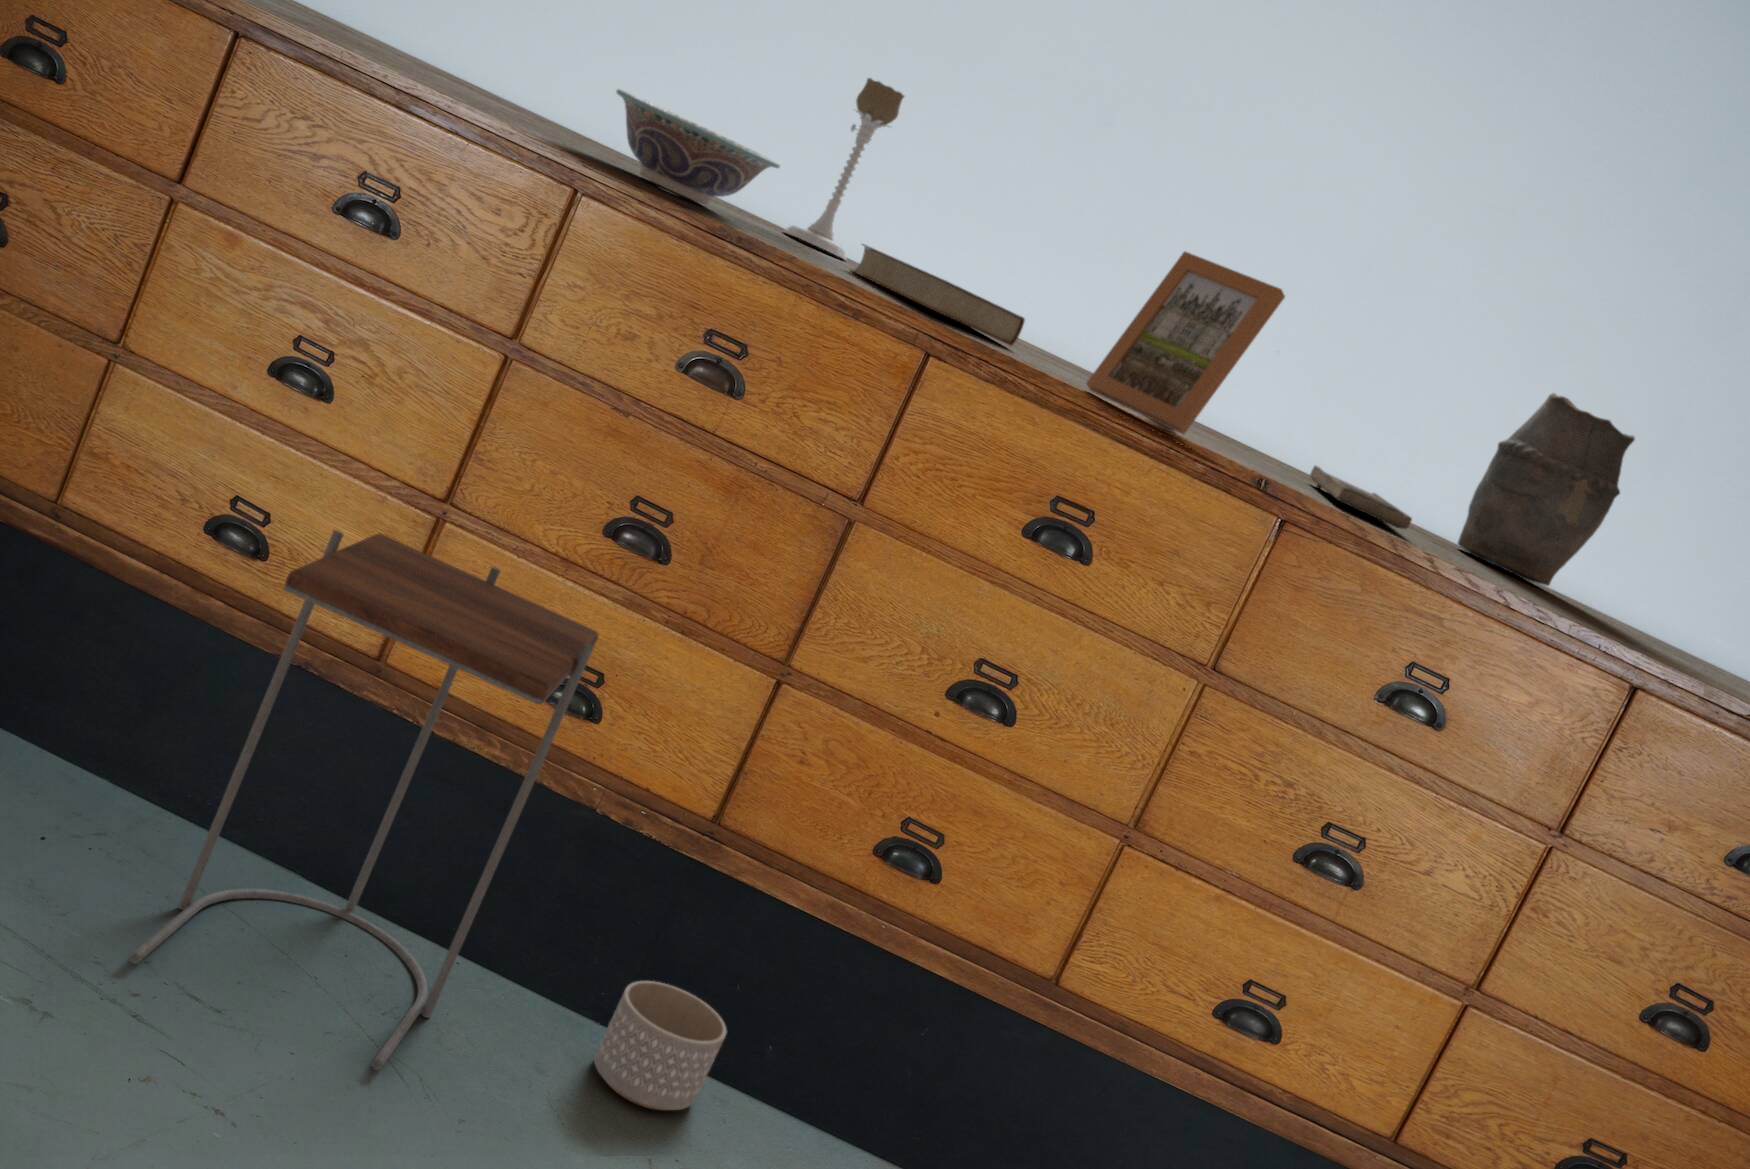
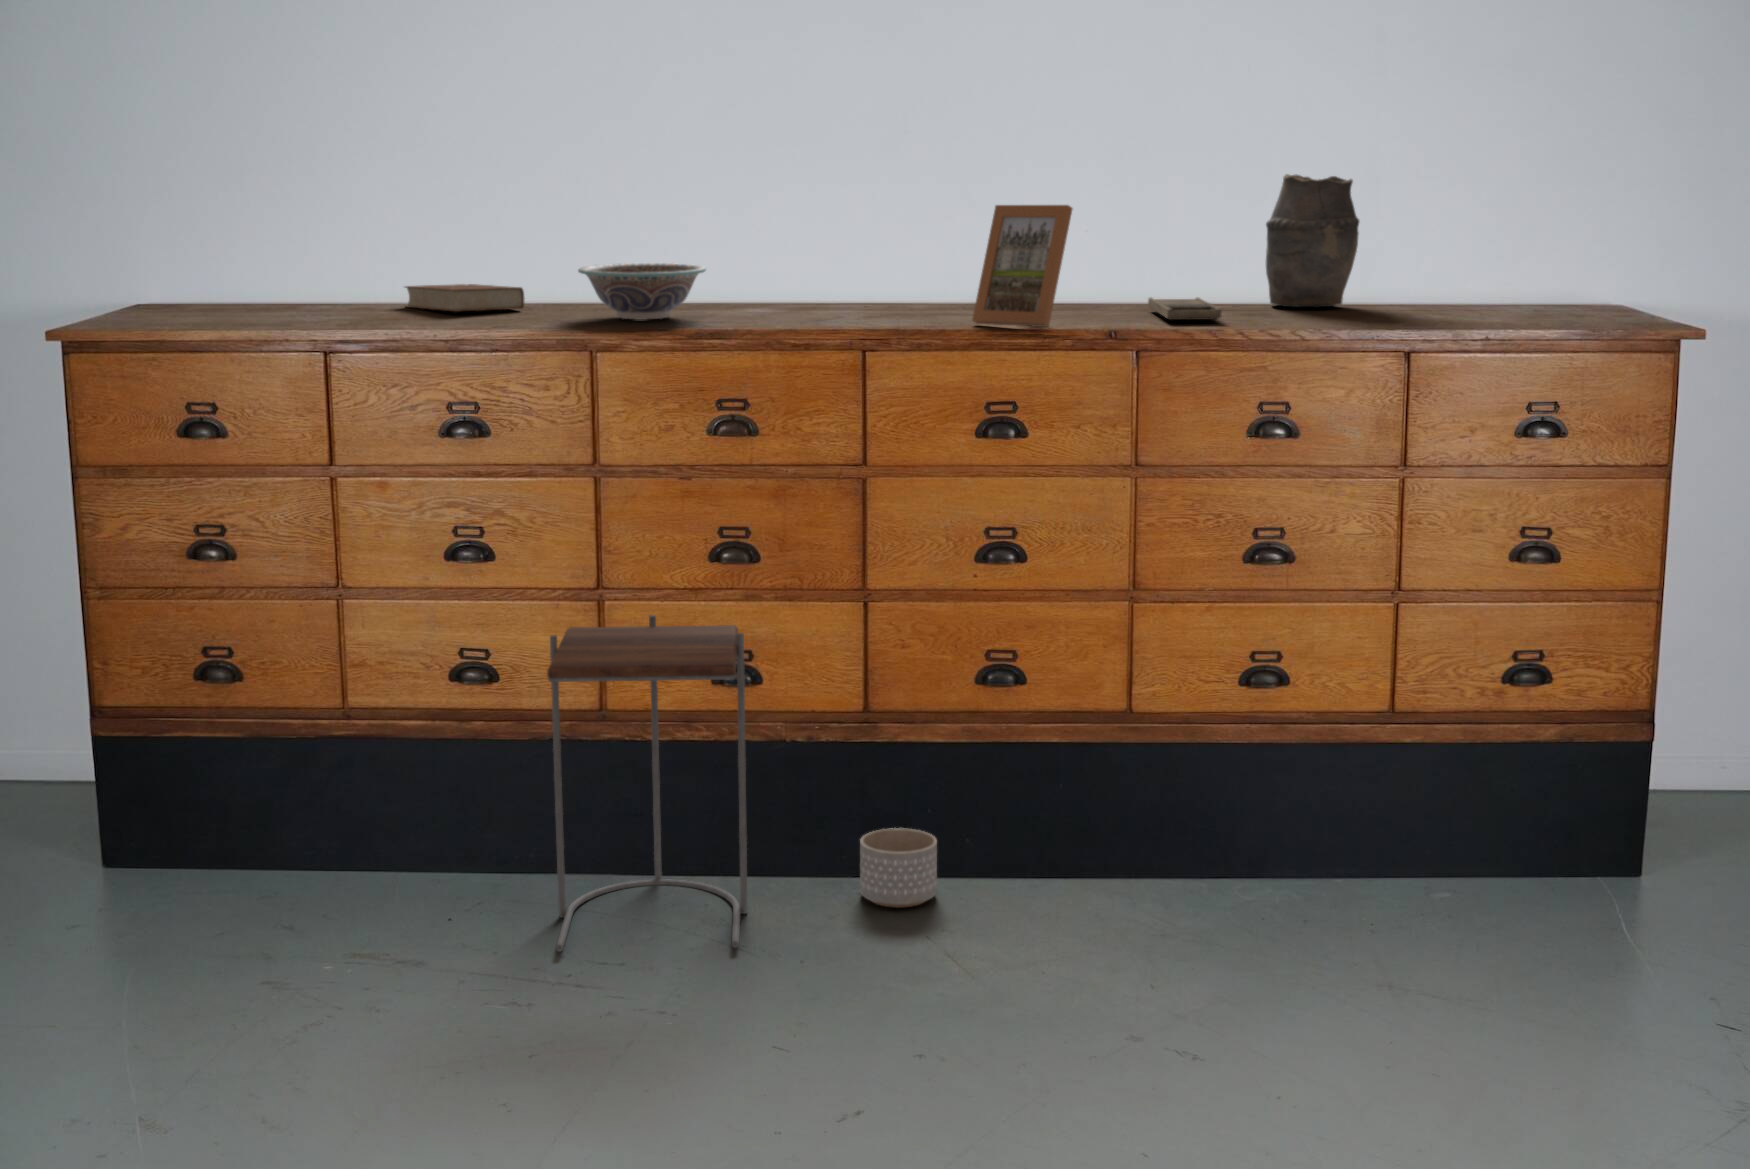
candle holder: present [784,78,904,260] -> none [720,173,772,304]
book: present [851,244,1025,345] -> present [406,284,524,312]

